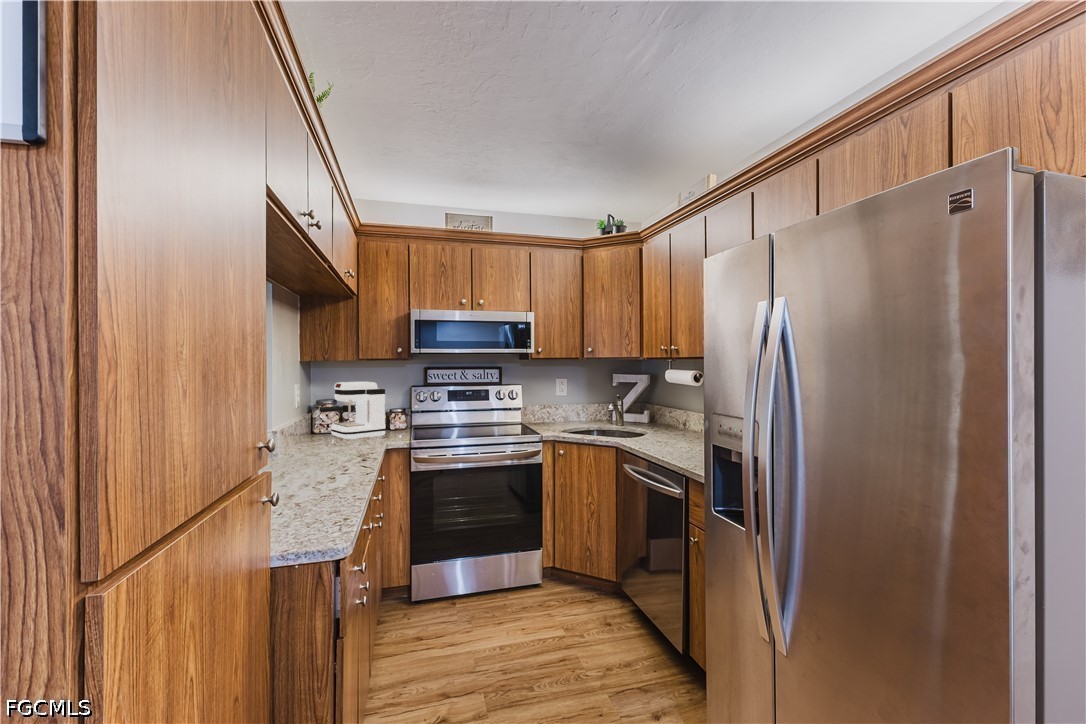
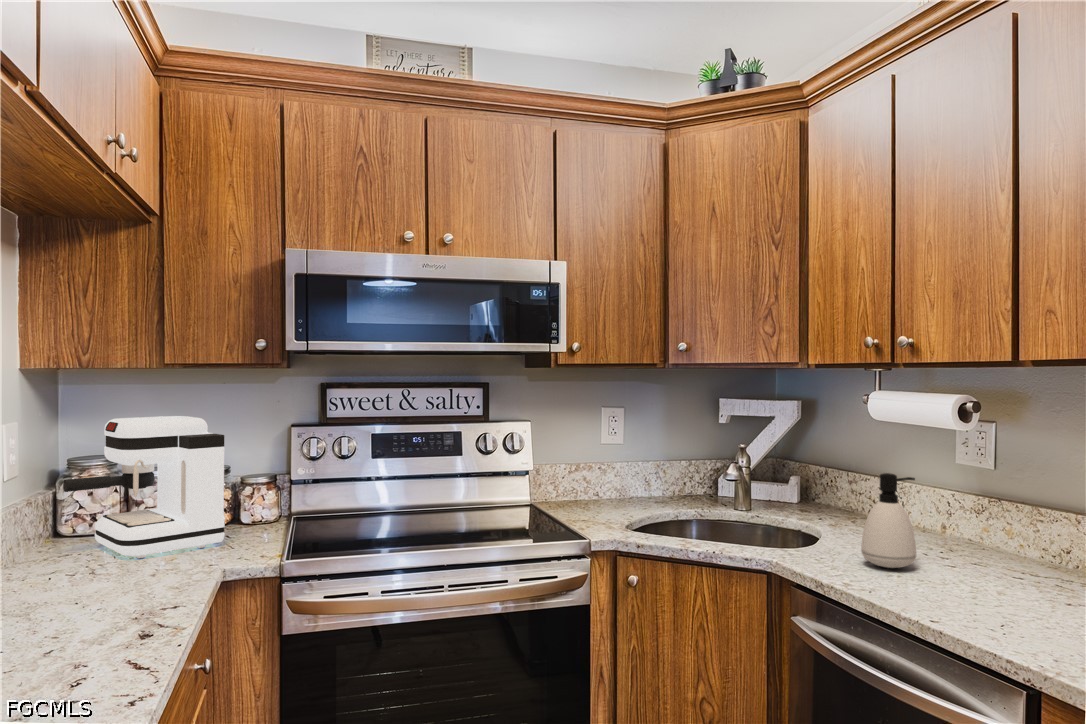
soap dispenser: none [654,404,676,443] -> present [861,473,916,568]

